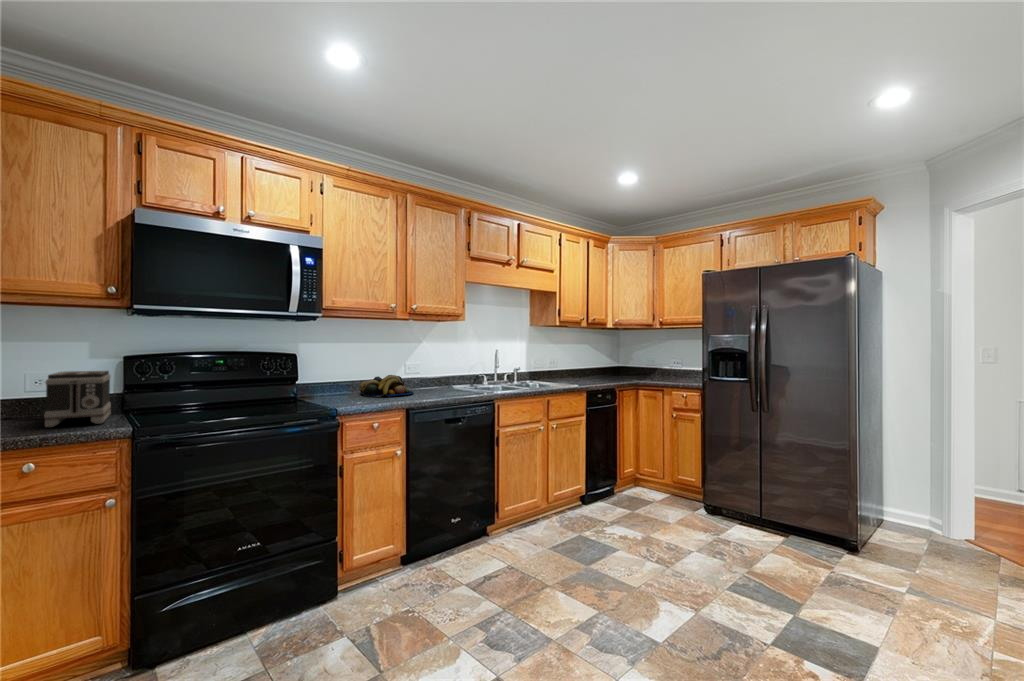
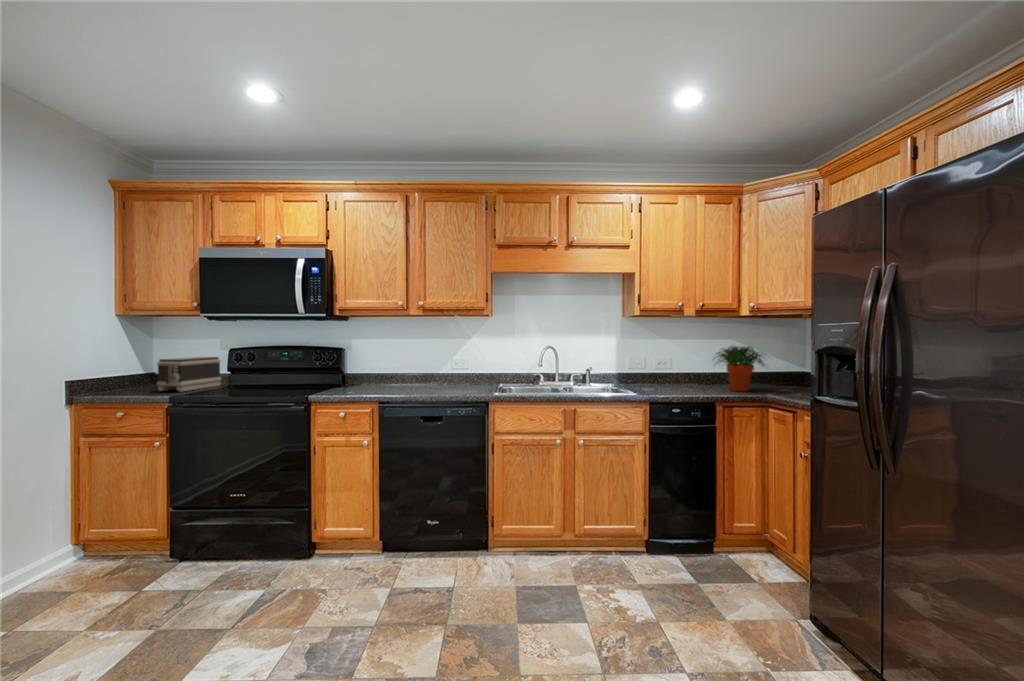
potted plant: none [594,348,631,381] -> present [714,346,766,391]
fruit bowl: present [360,375,413,397] -> none [389,368,441,388]

